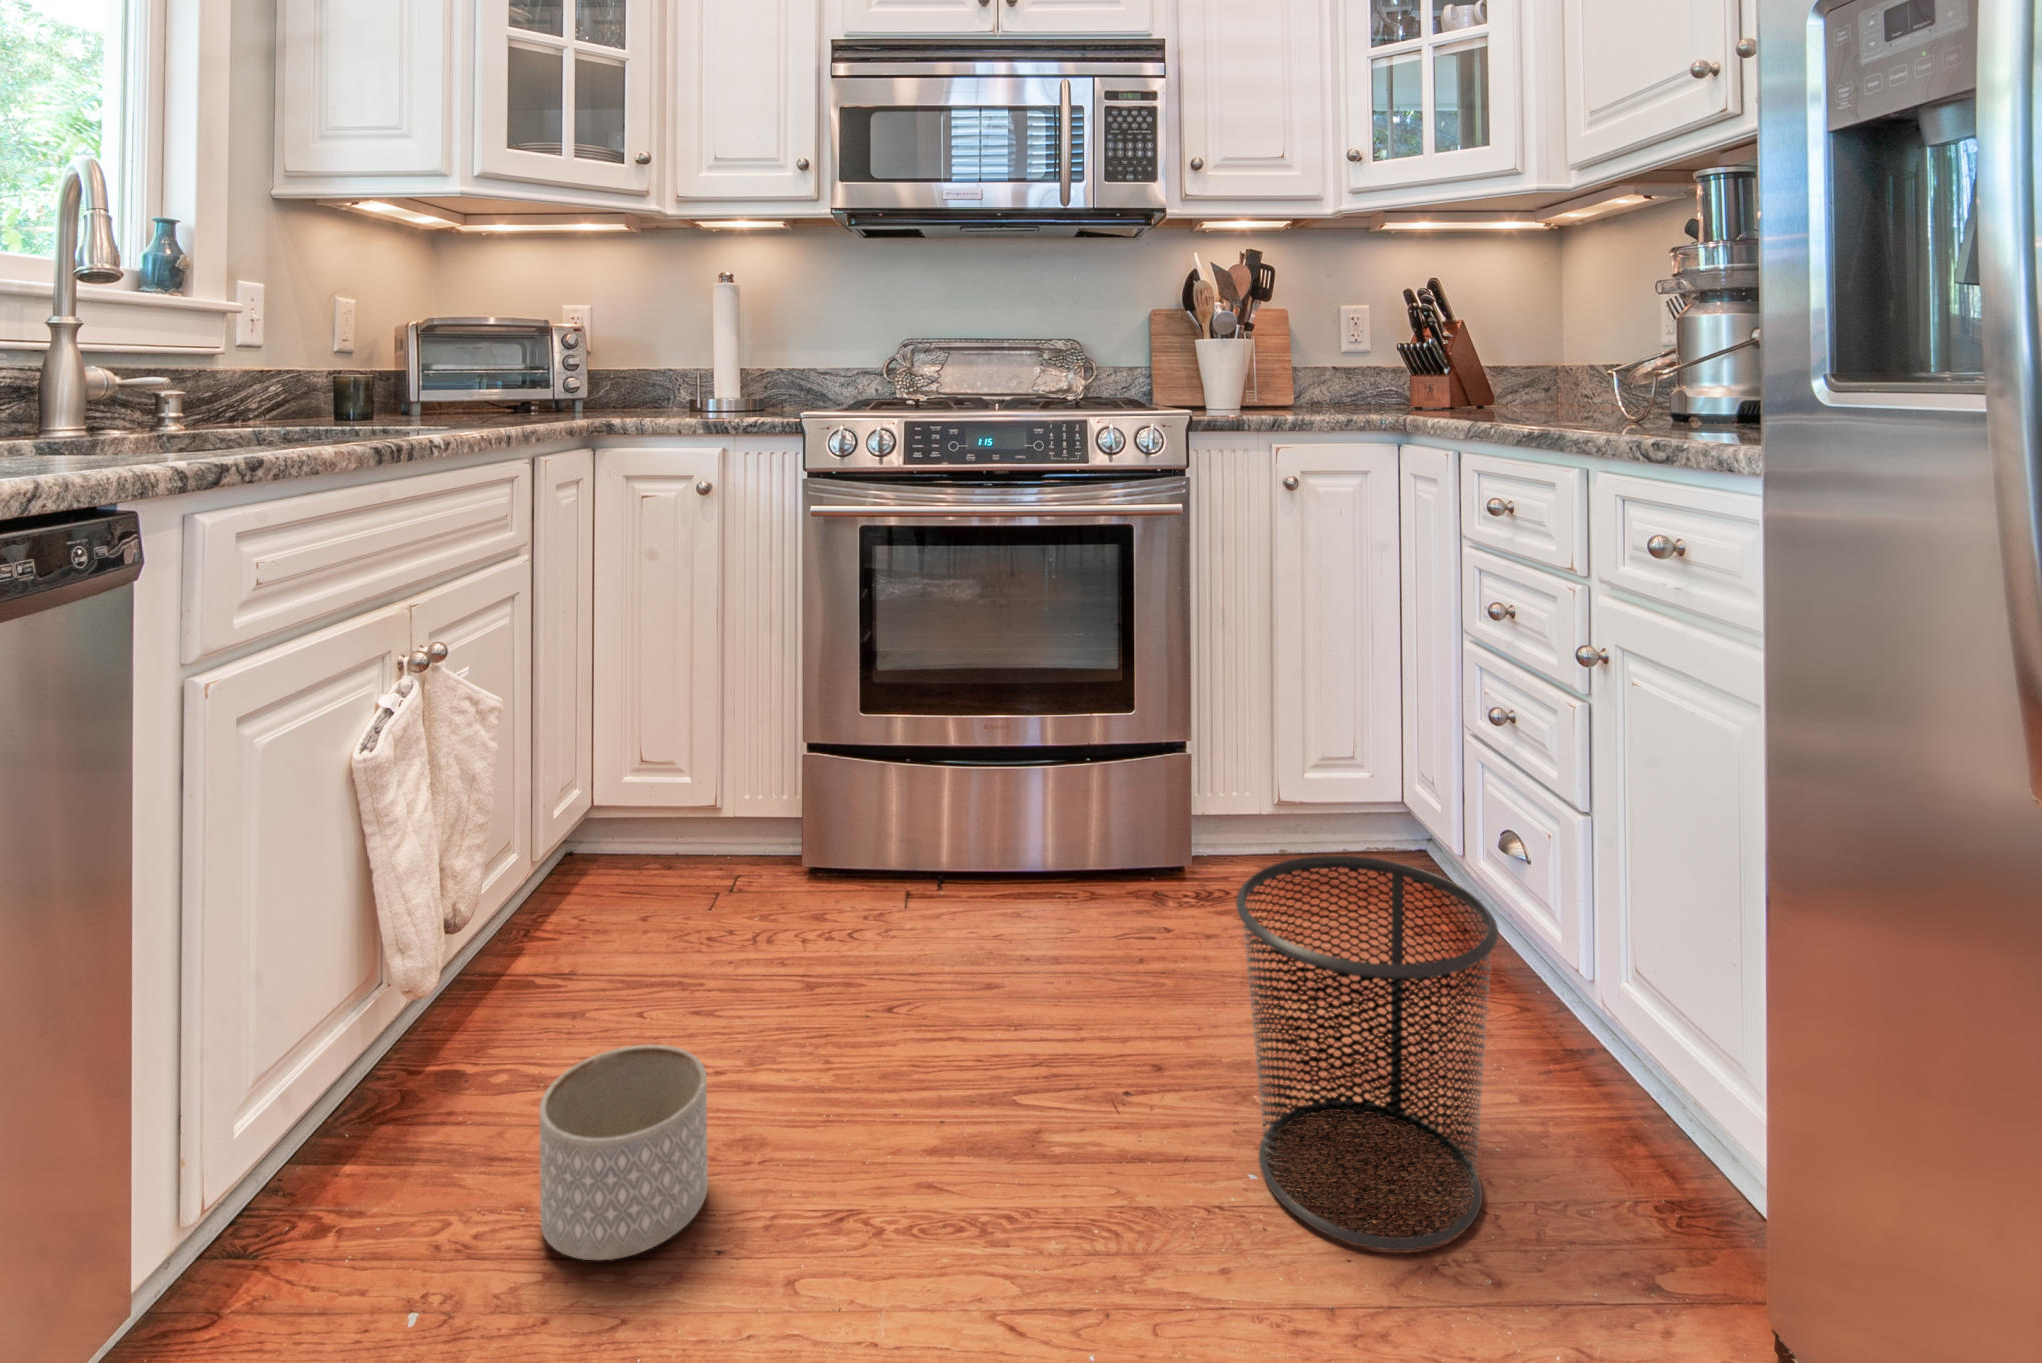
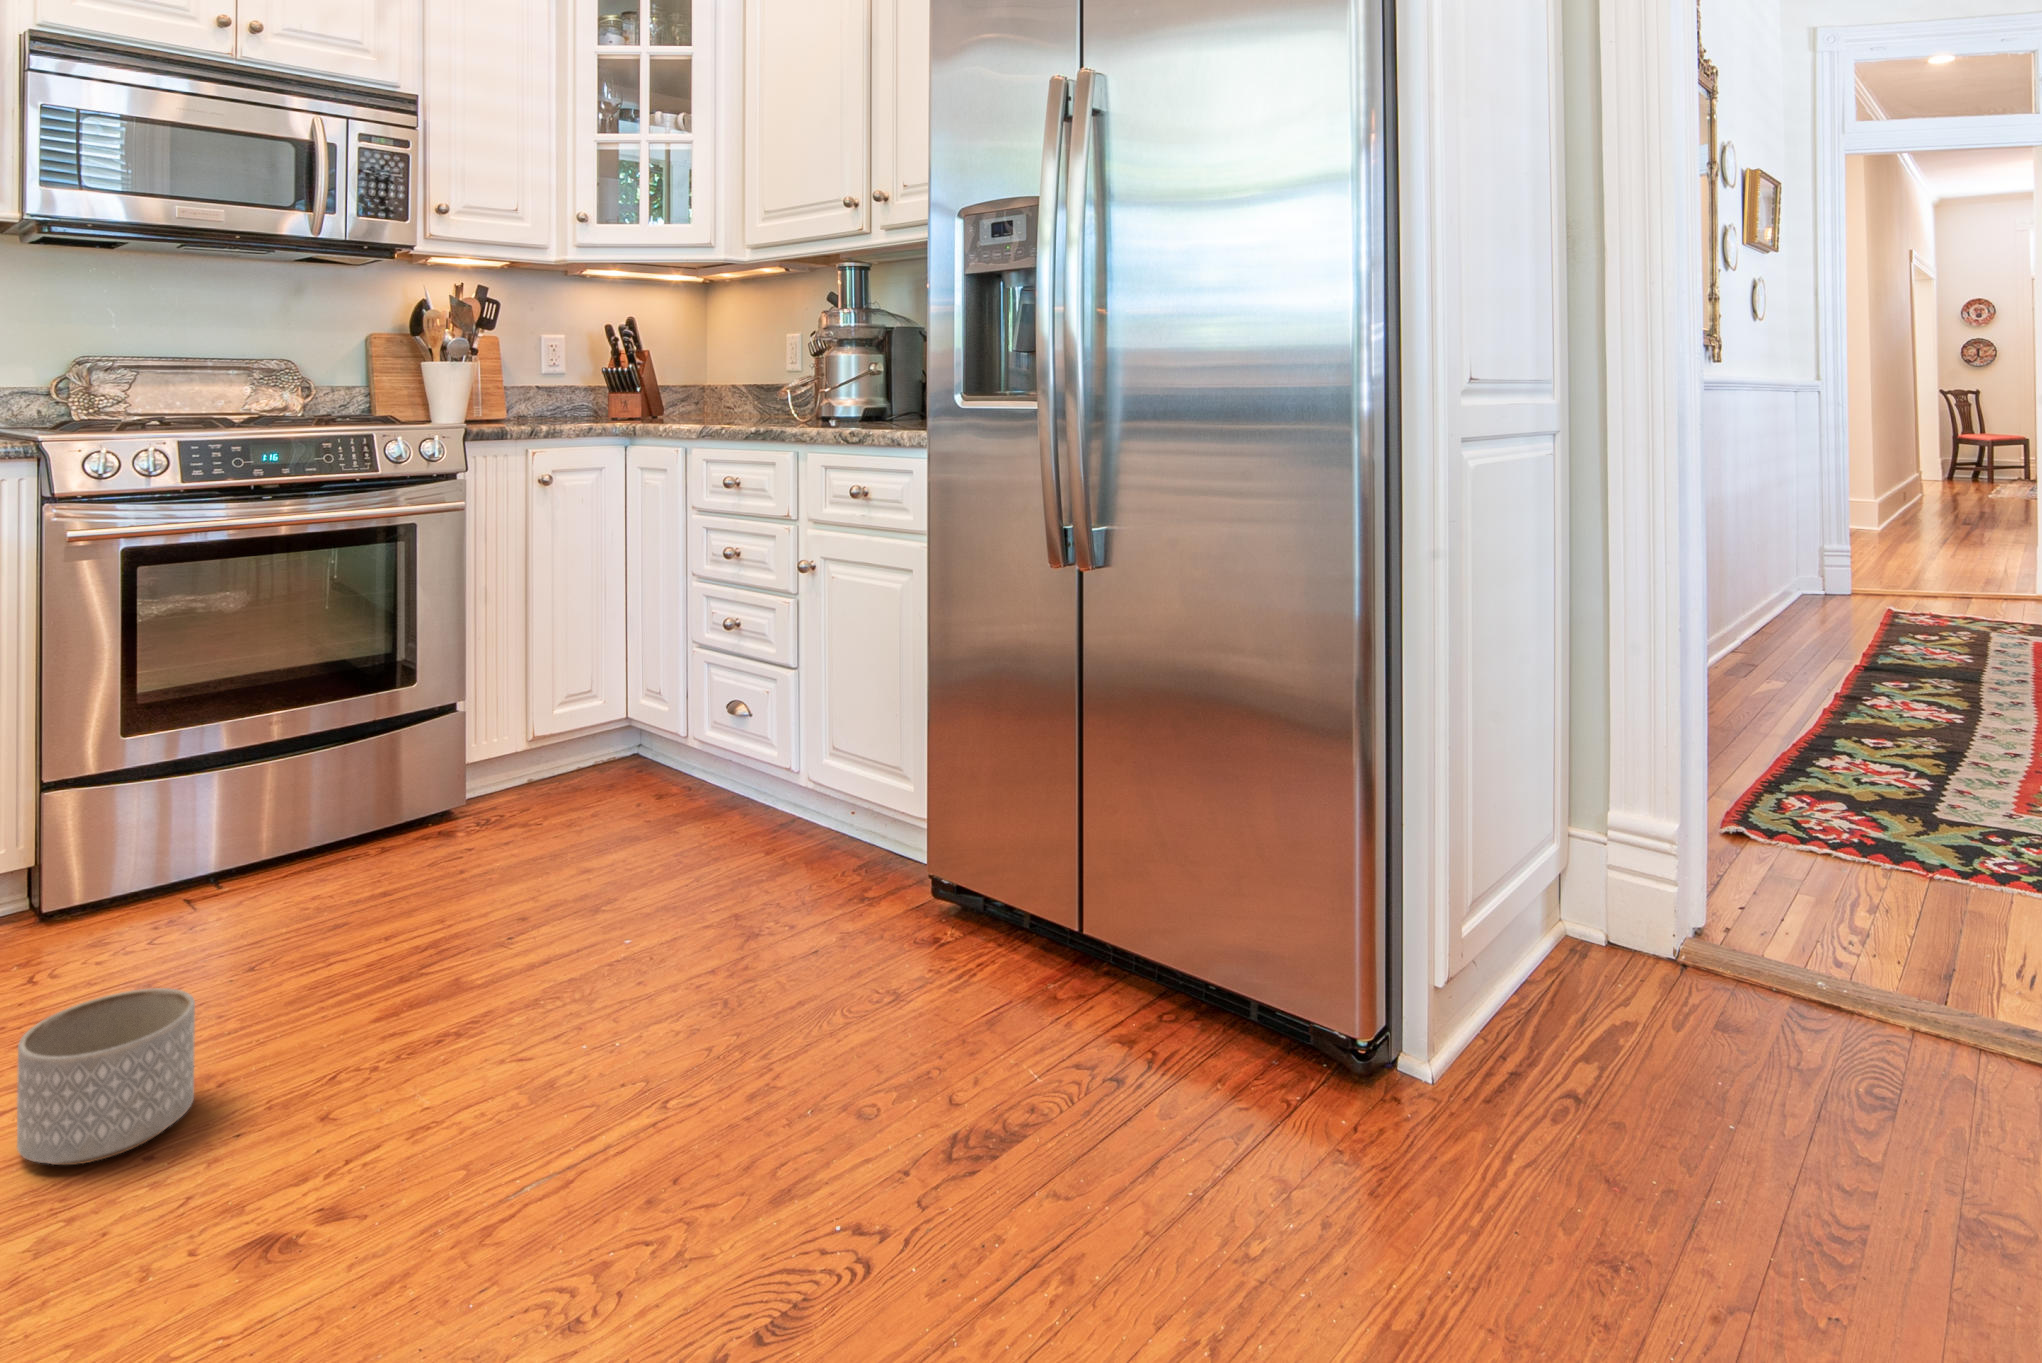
waste bin: present [1236,856,1498,1250] -> none [605,716,774,940]

